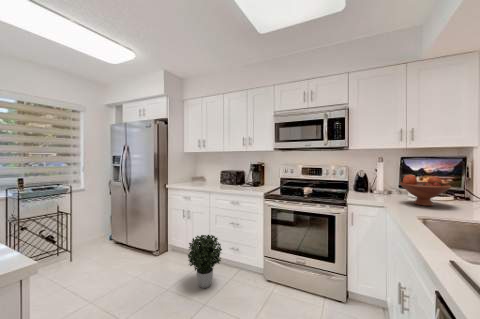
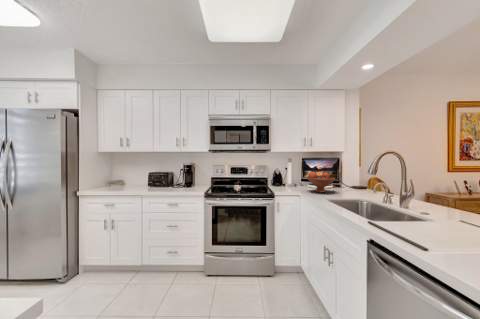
potted plant: present [188,235,222,288] -> none [126,239,167,296]

